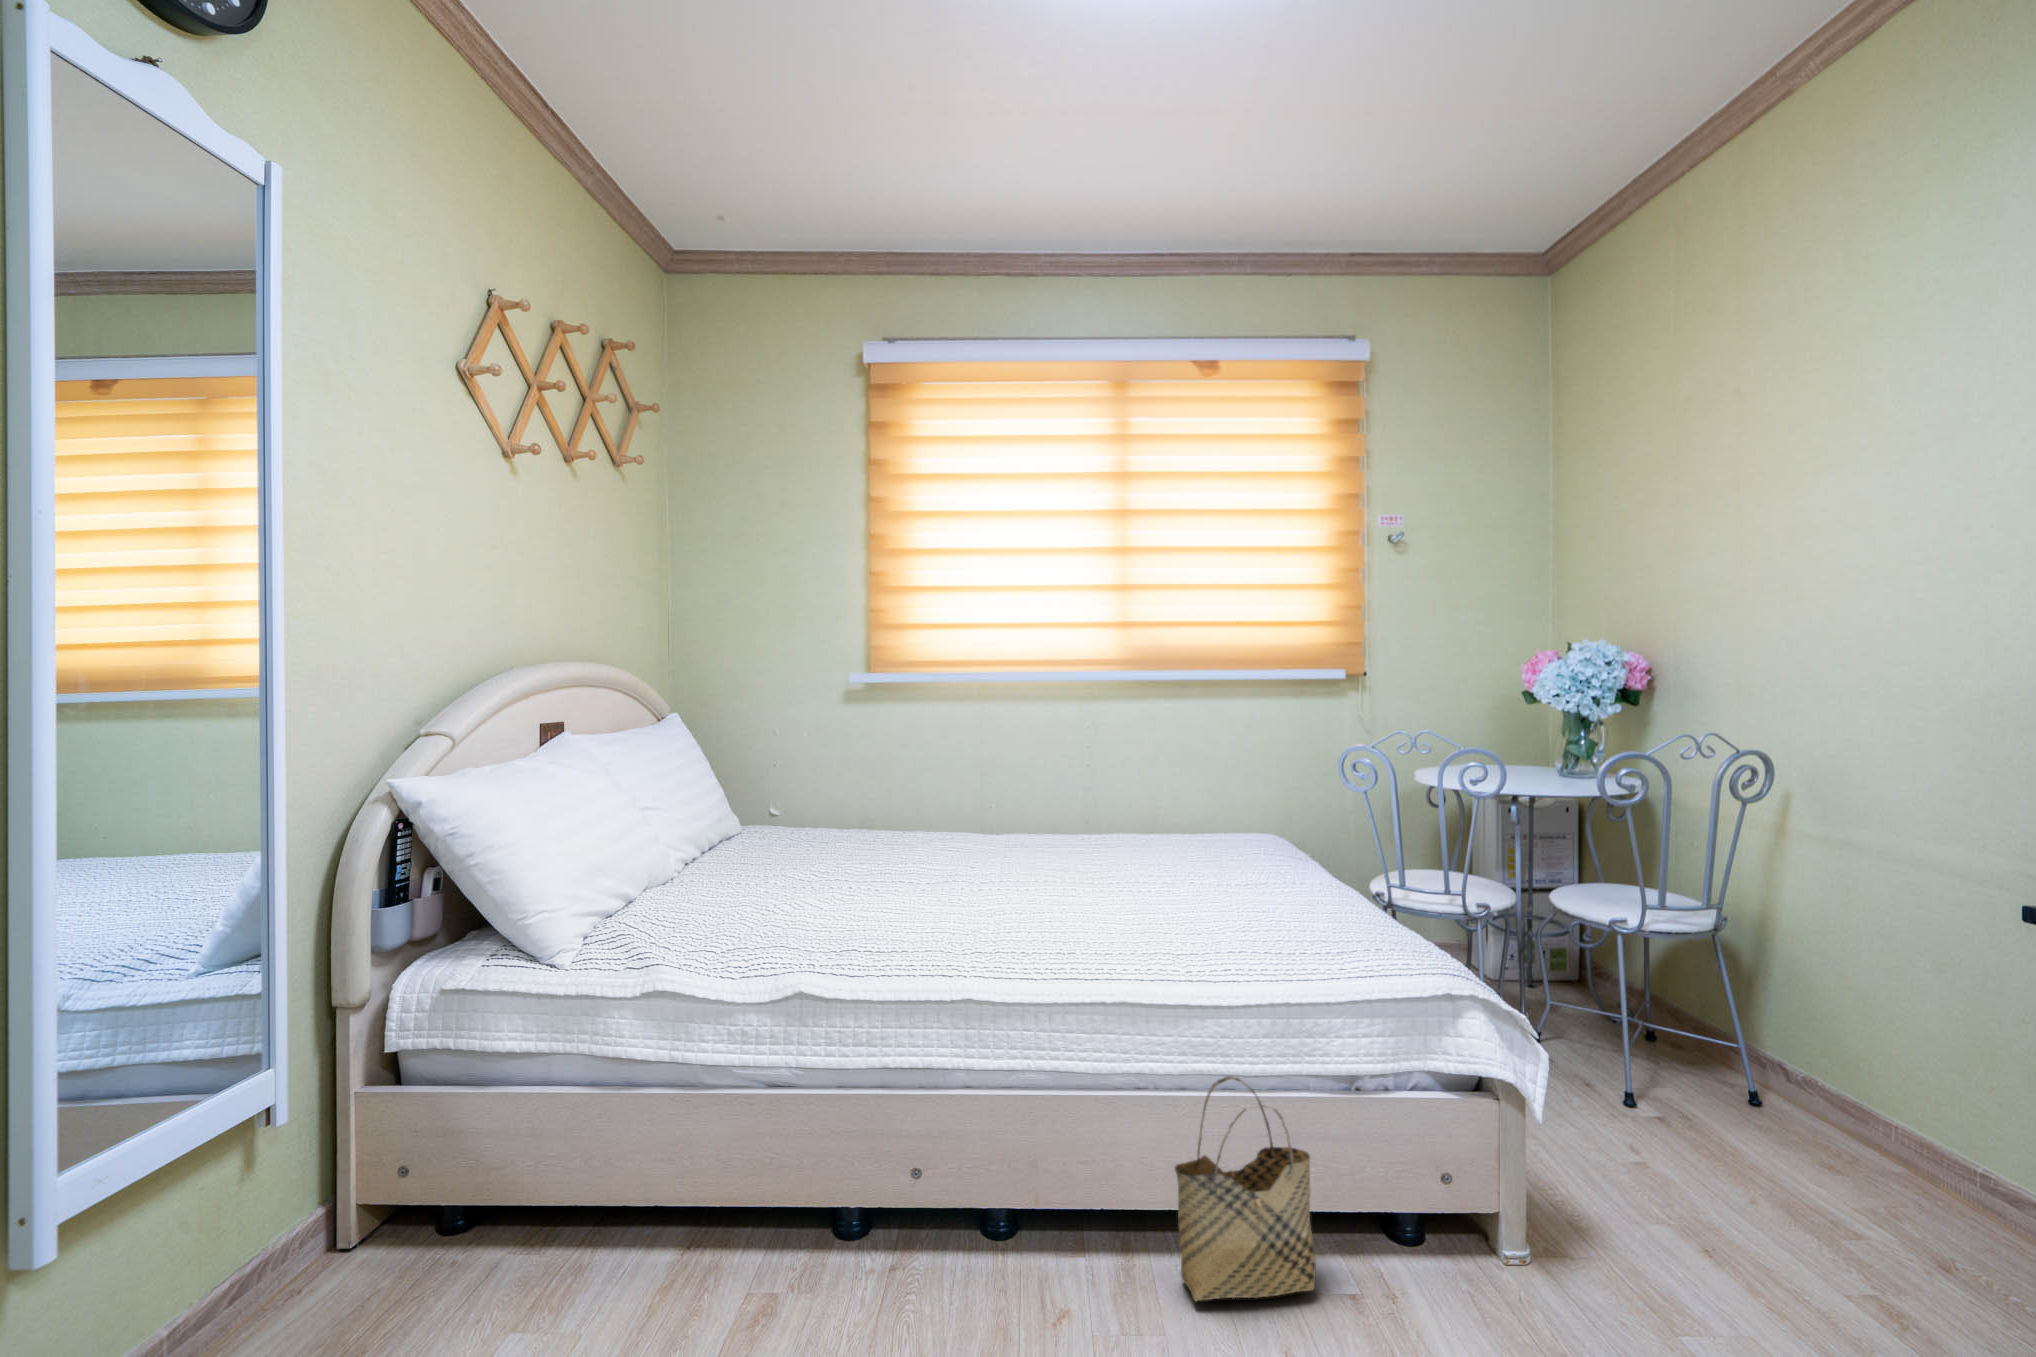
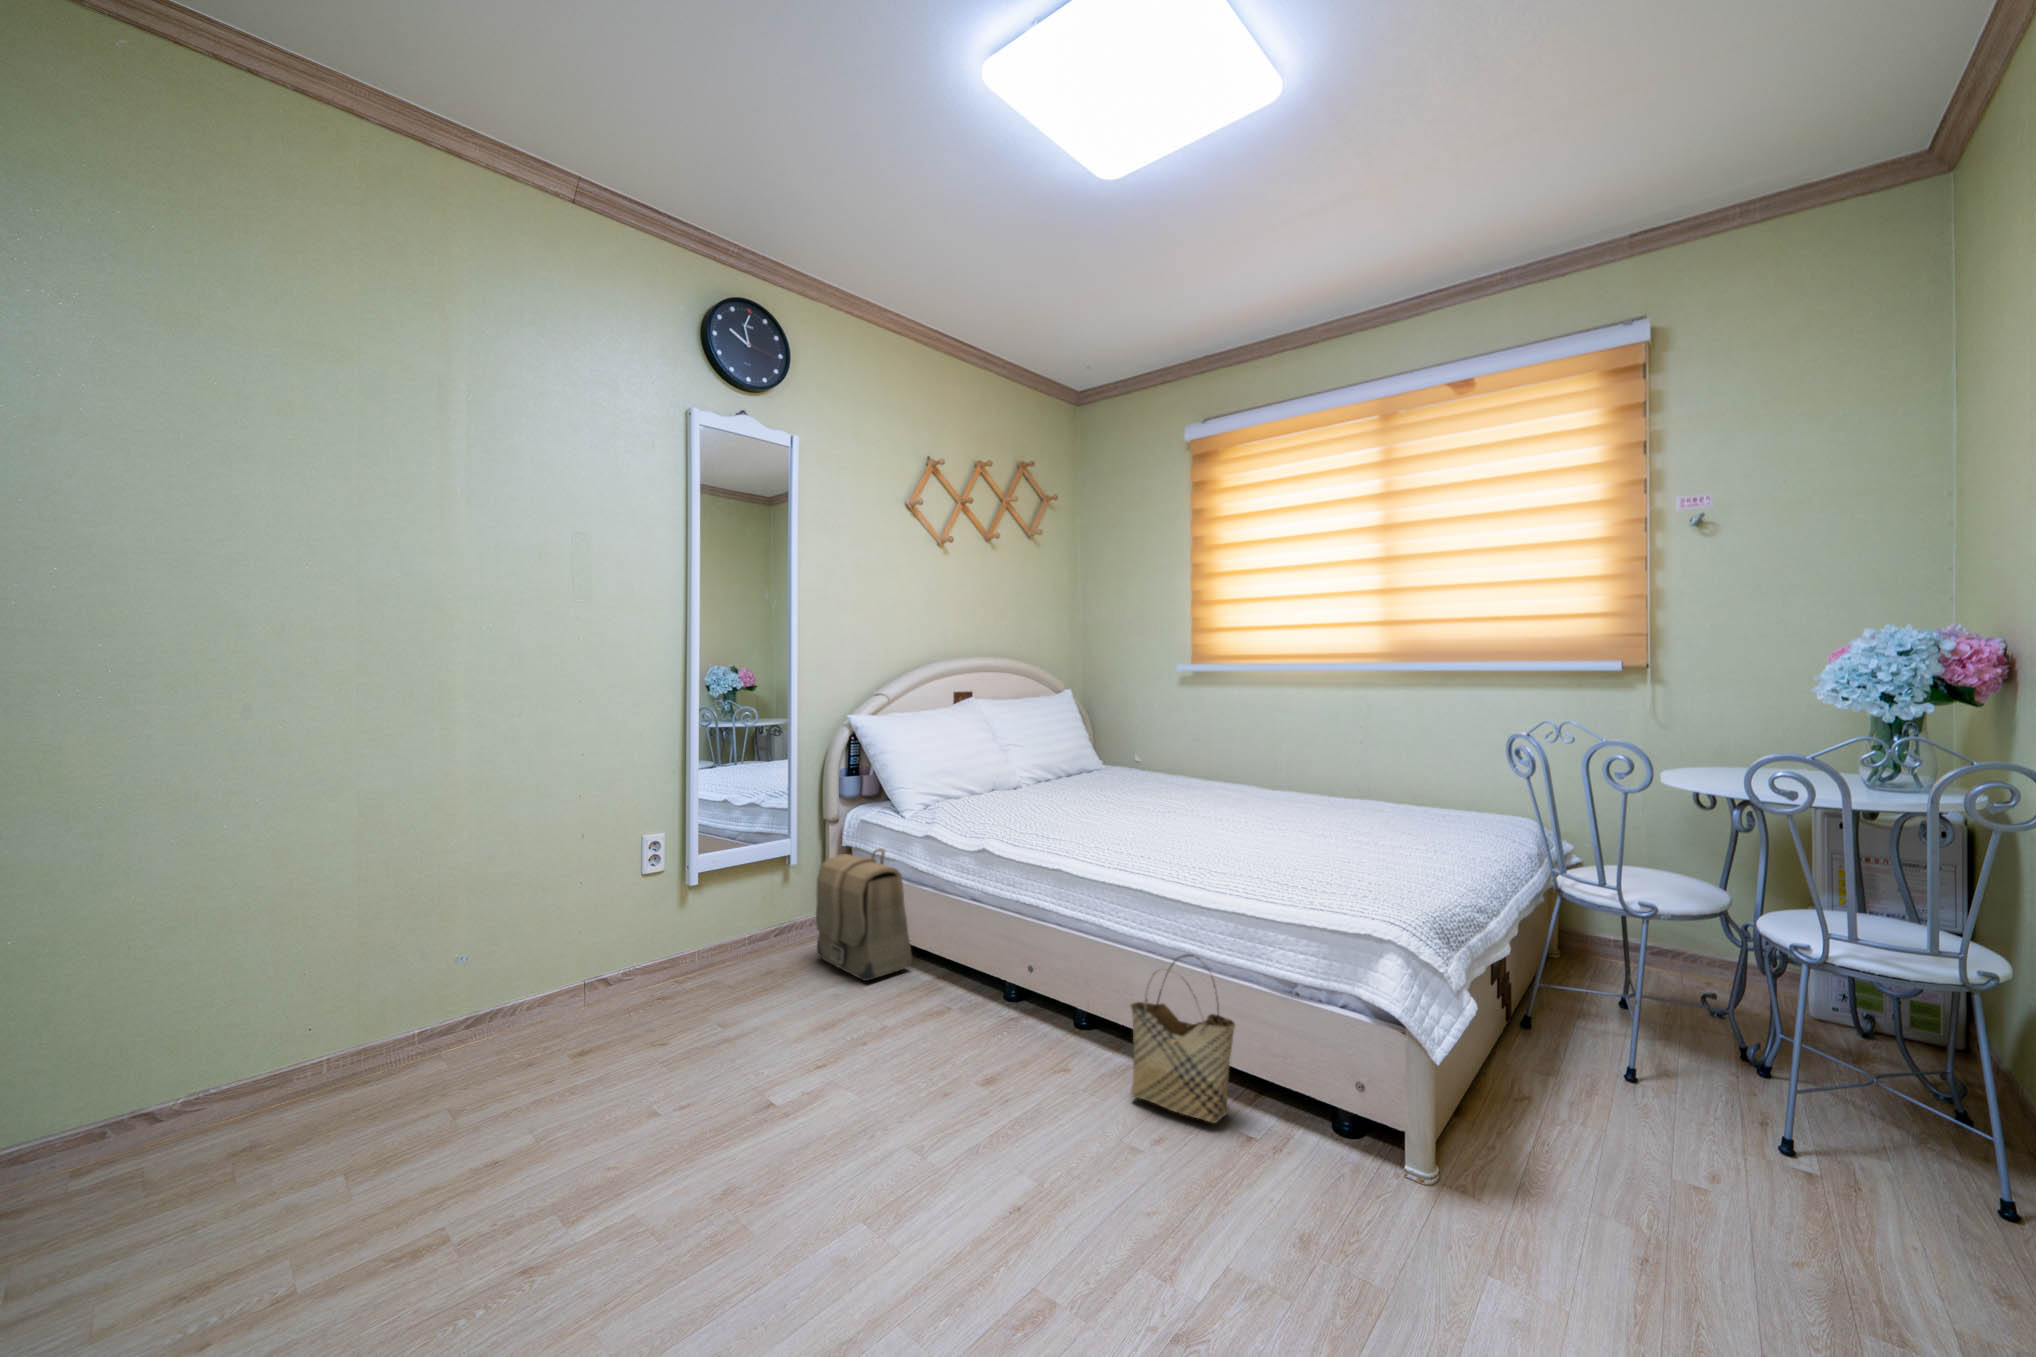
backpack: none [384,1037,621,1305] -> present [816,848,912,981]

